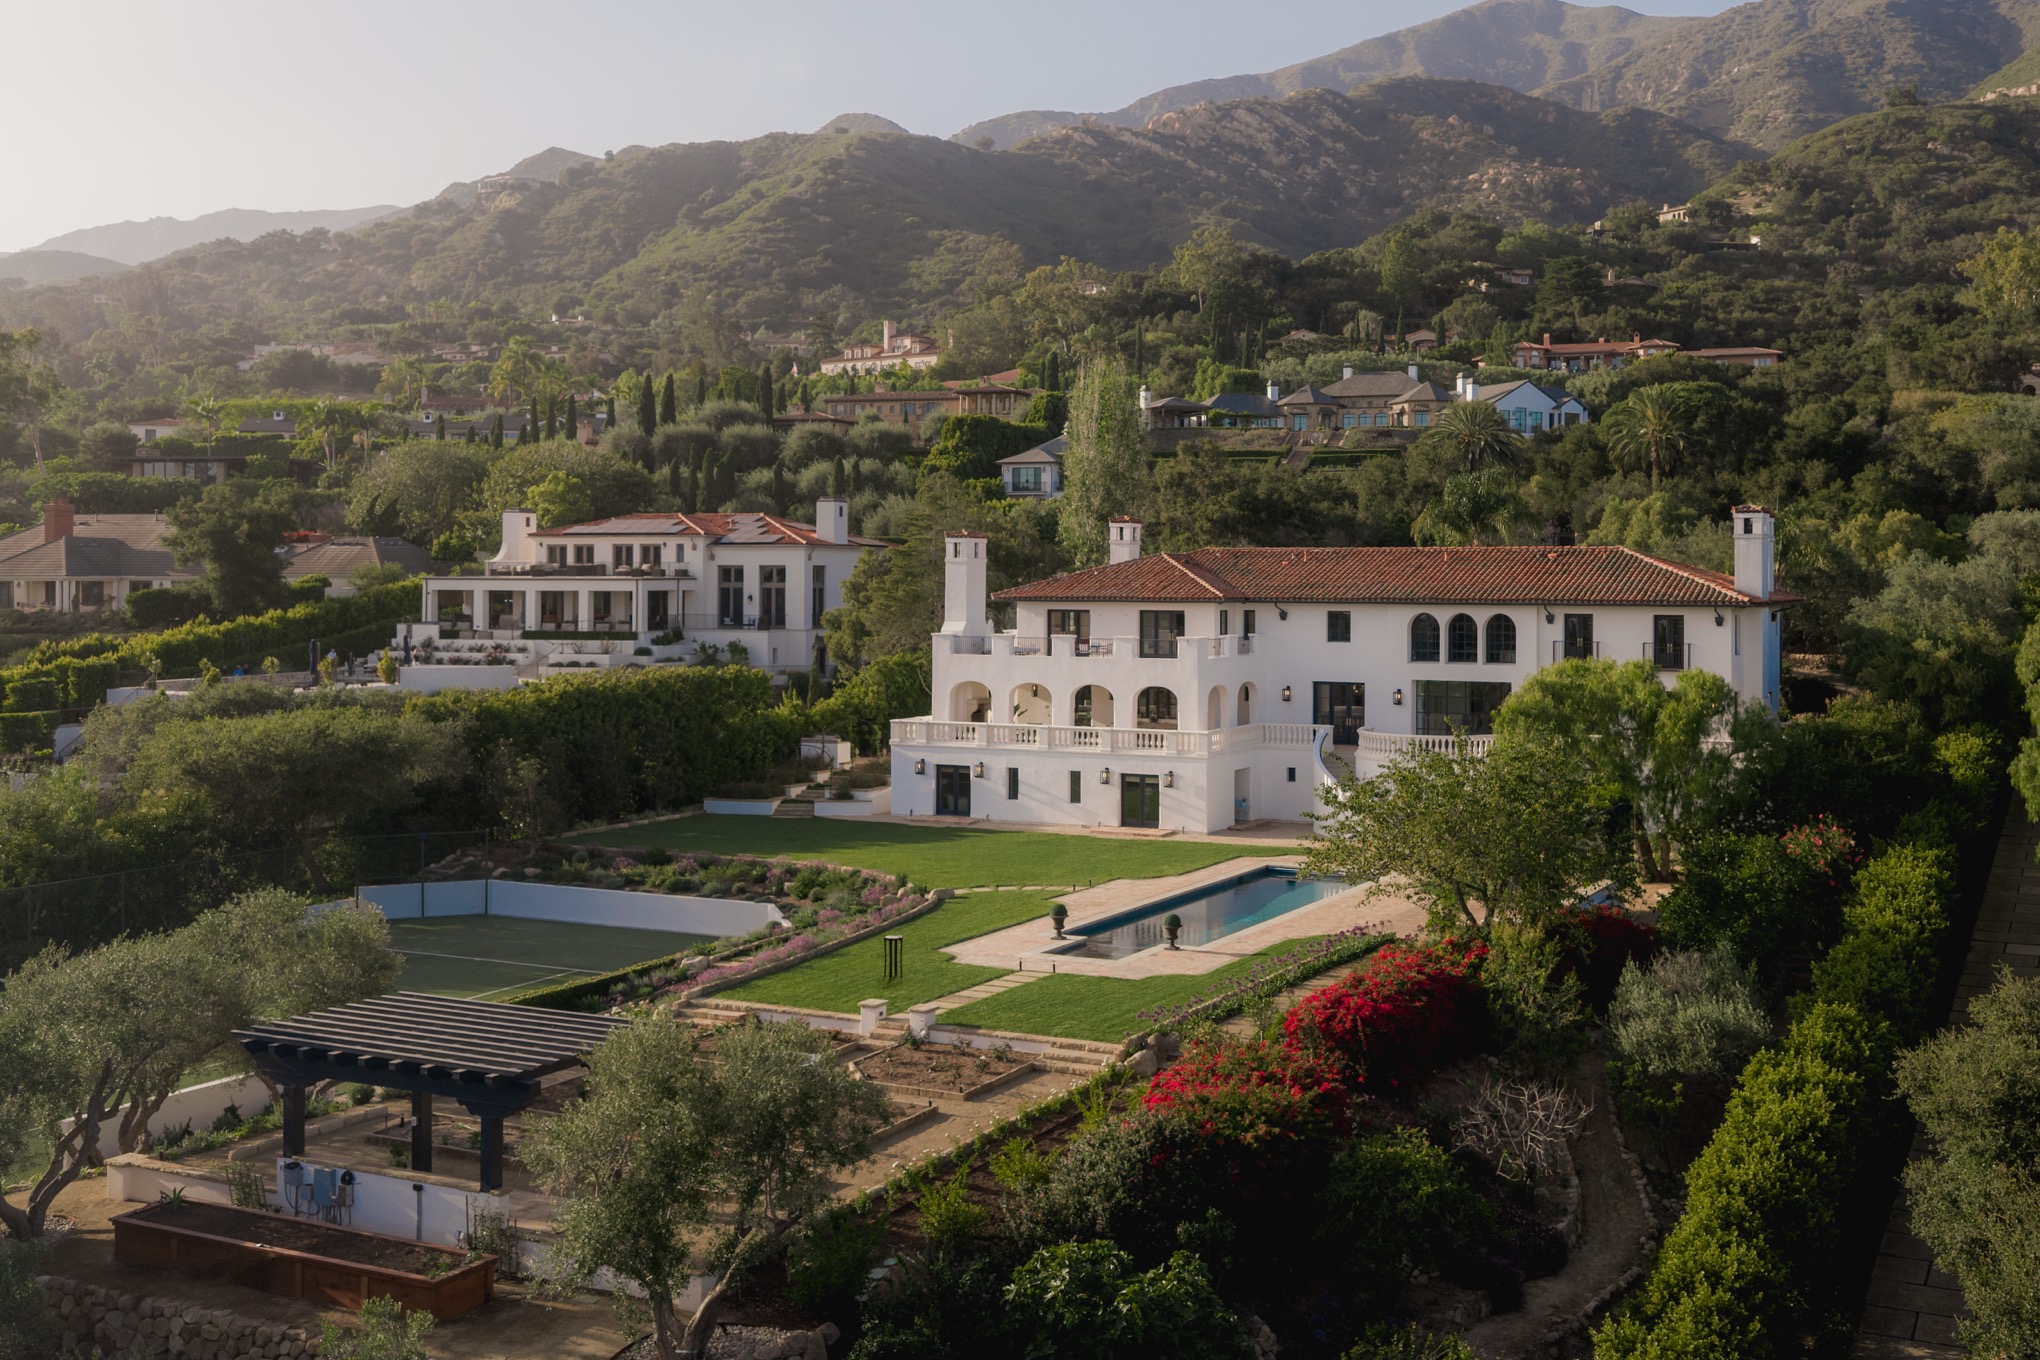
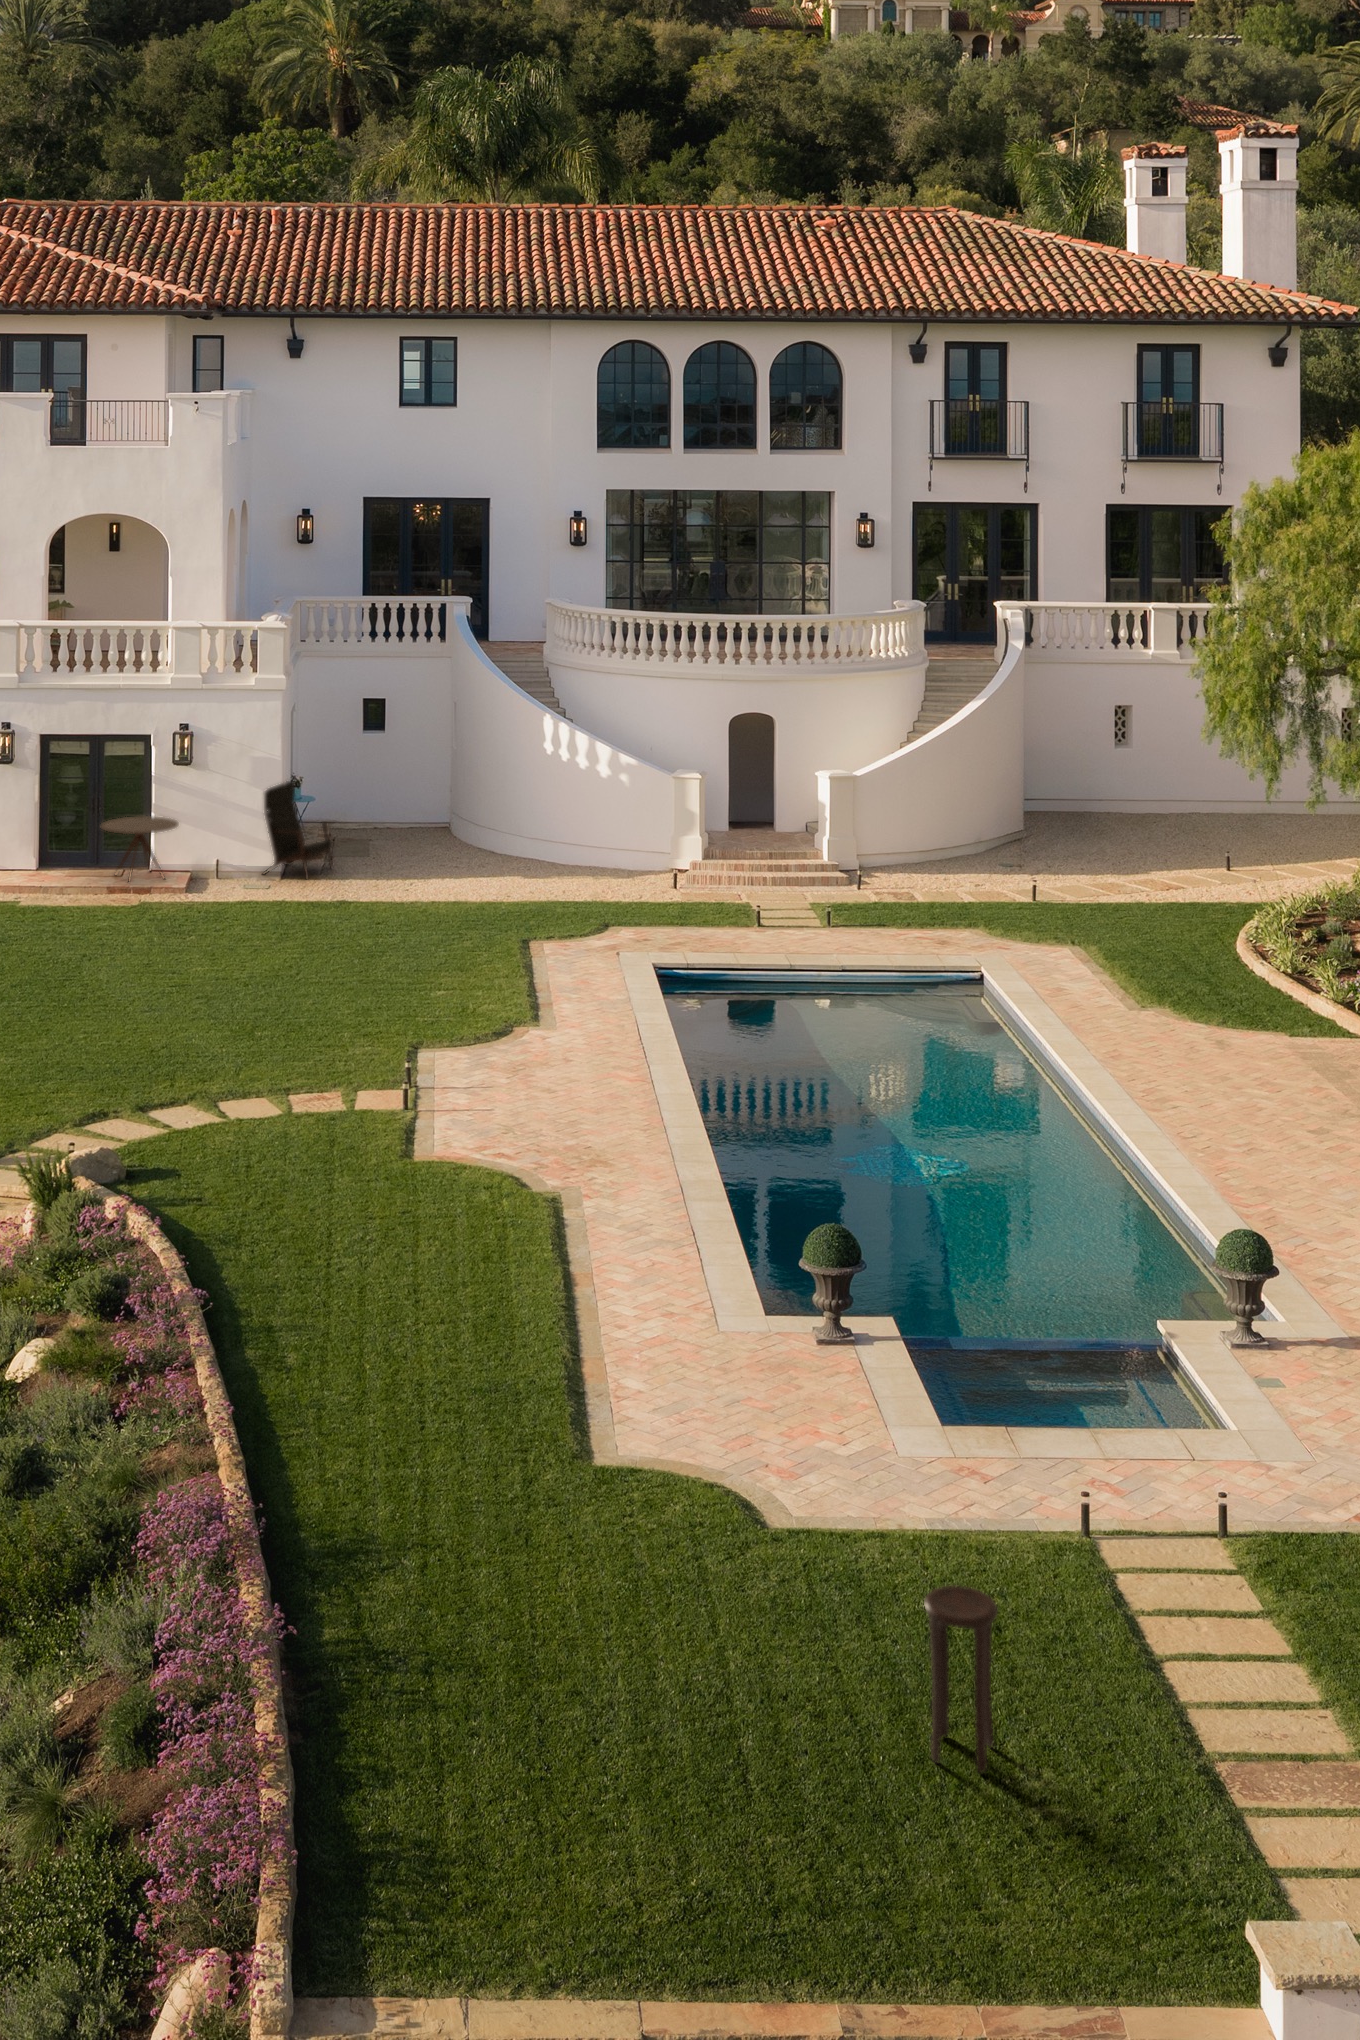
lounge chair: none [1196,801,1229,841] -> present [264,781,335,878]
round table: none [1132,811,1165,837] -> present [101,816,178,877]

